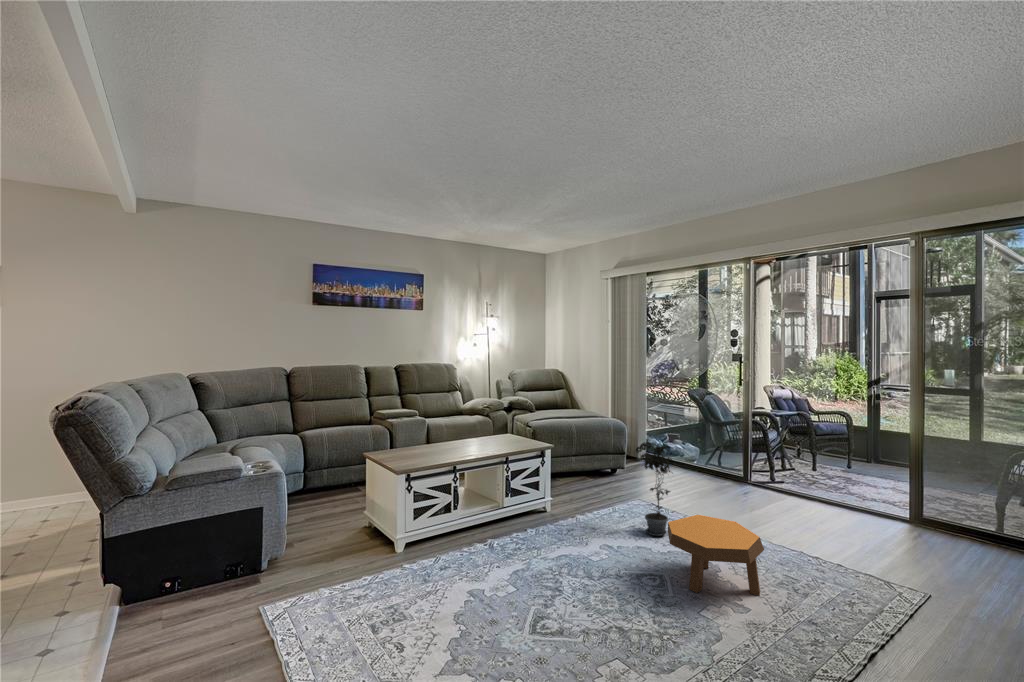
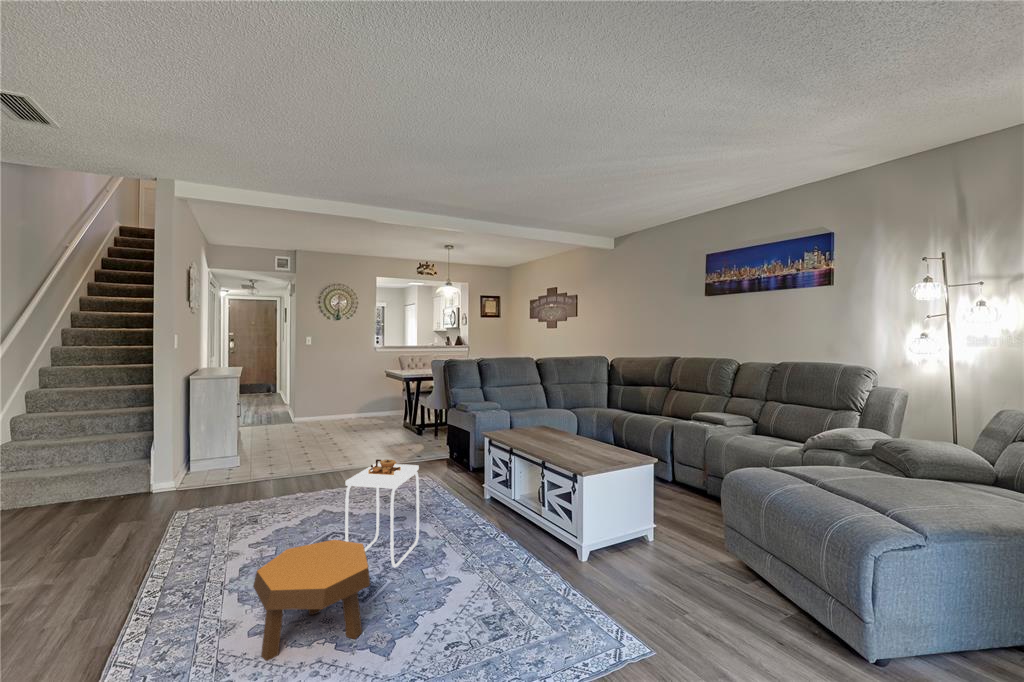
potted plant: present [636,439,672,536] -> none [437,472,513,628]
side table: none [547,480,621,593] -> present [345,459,419,567]

